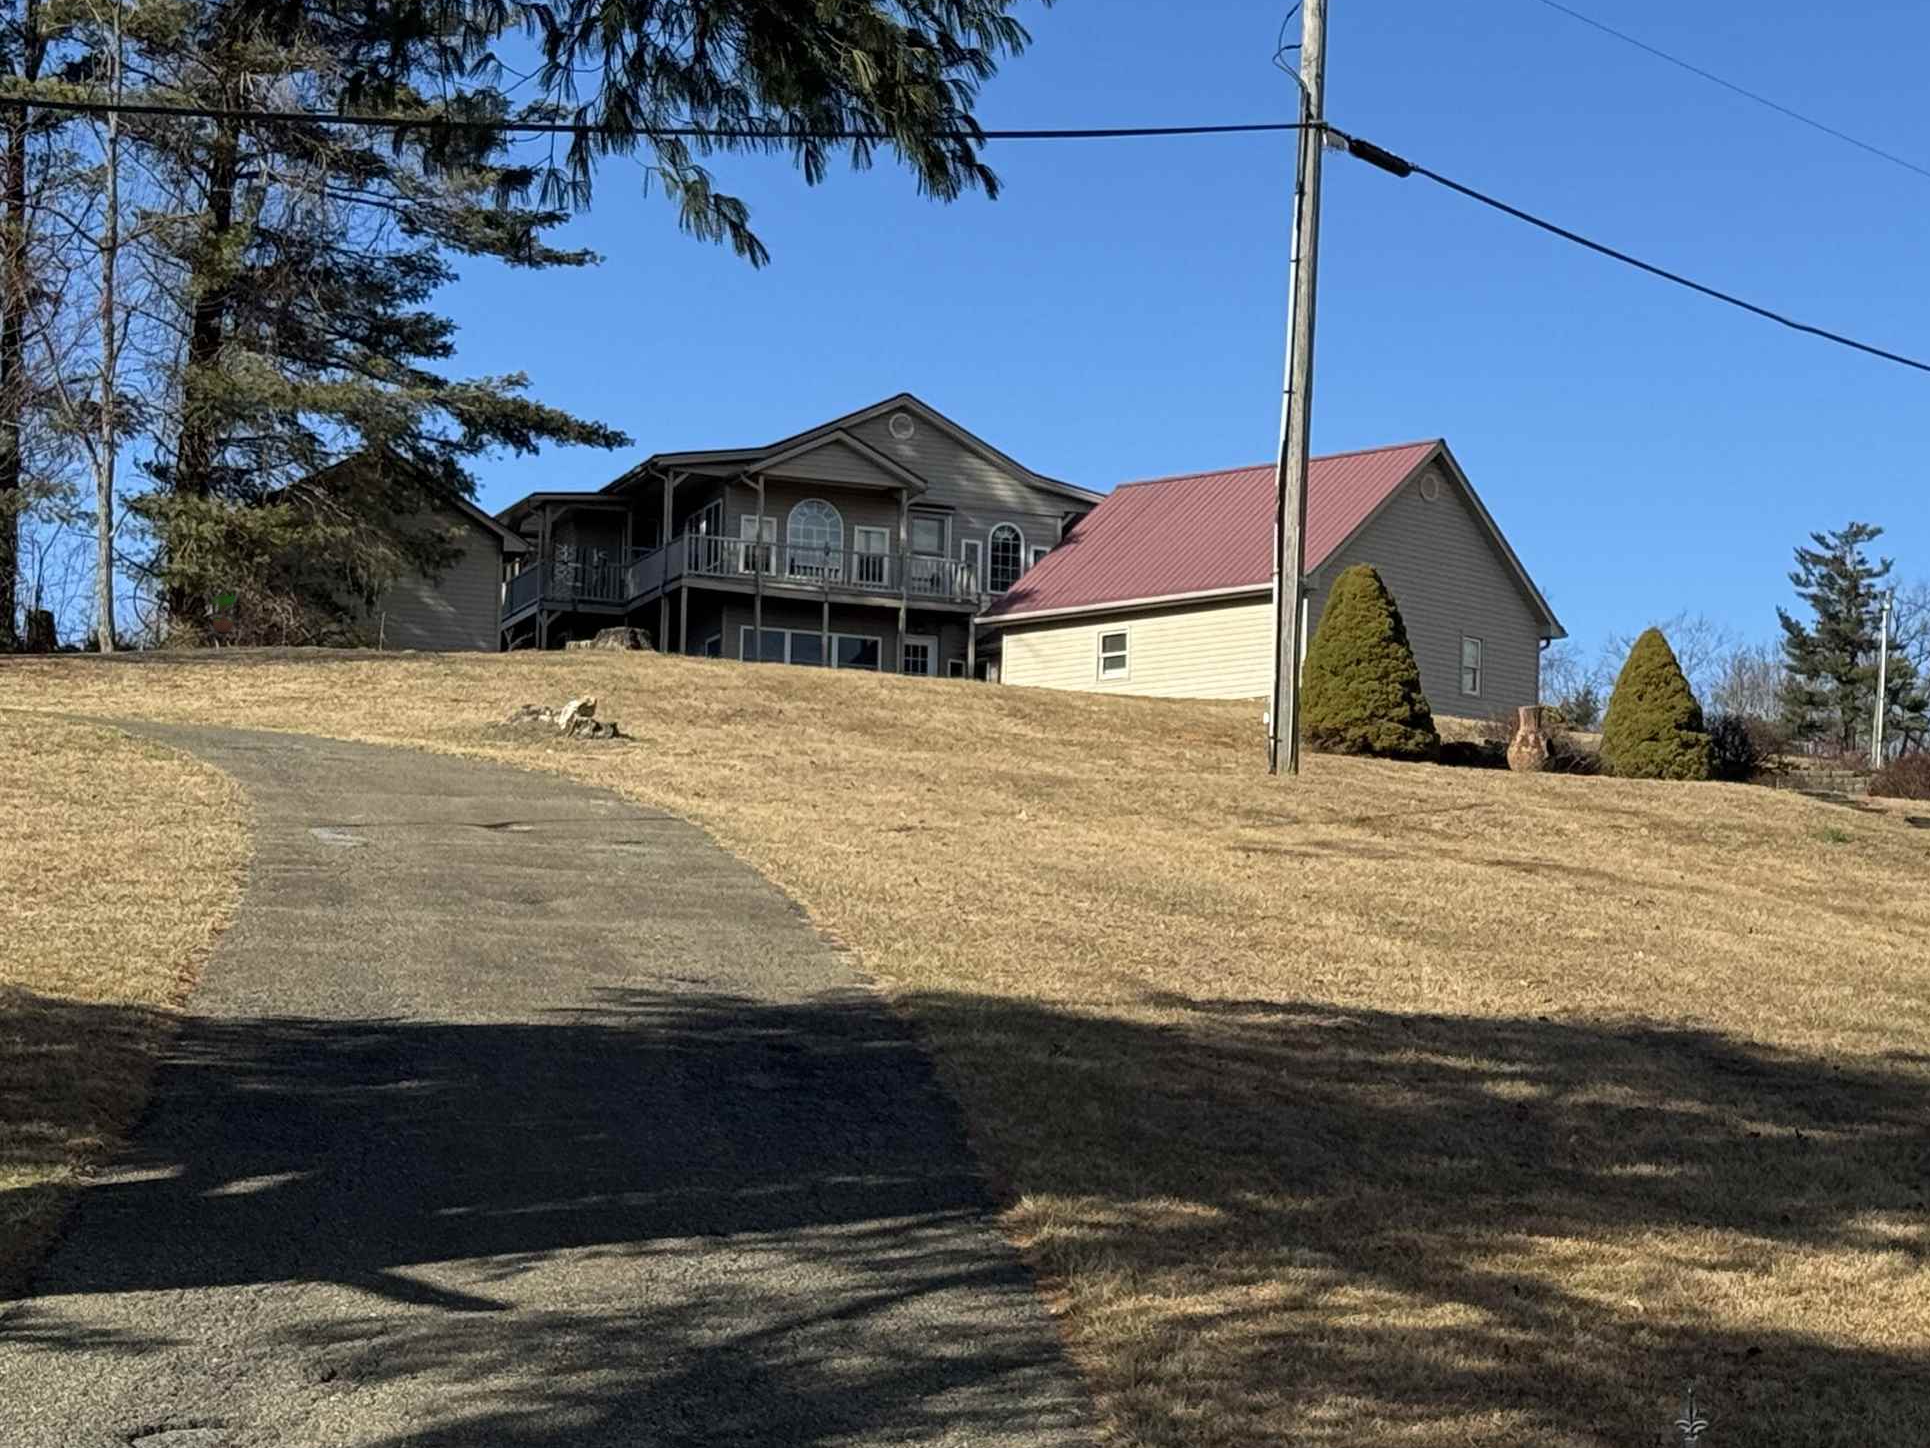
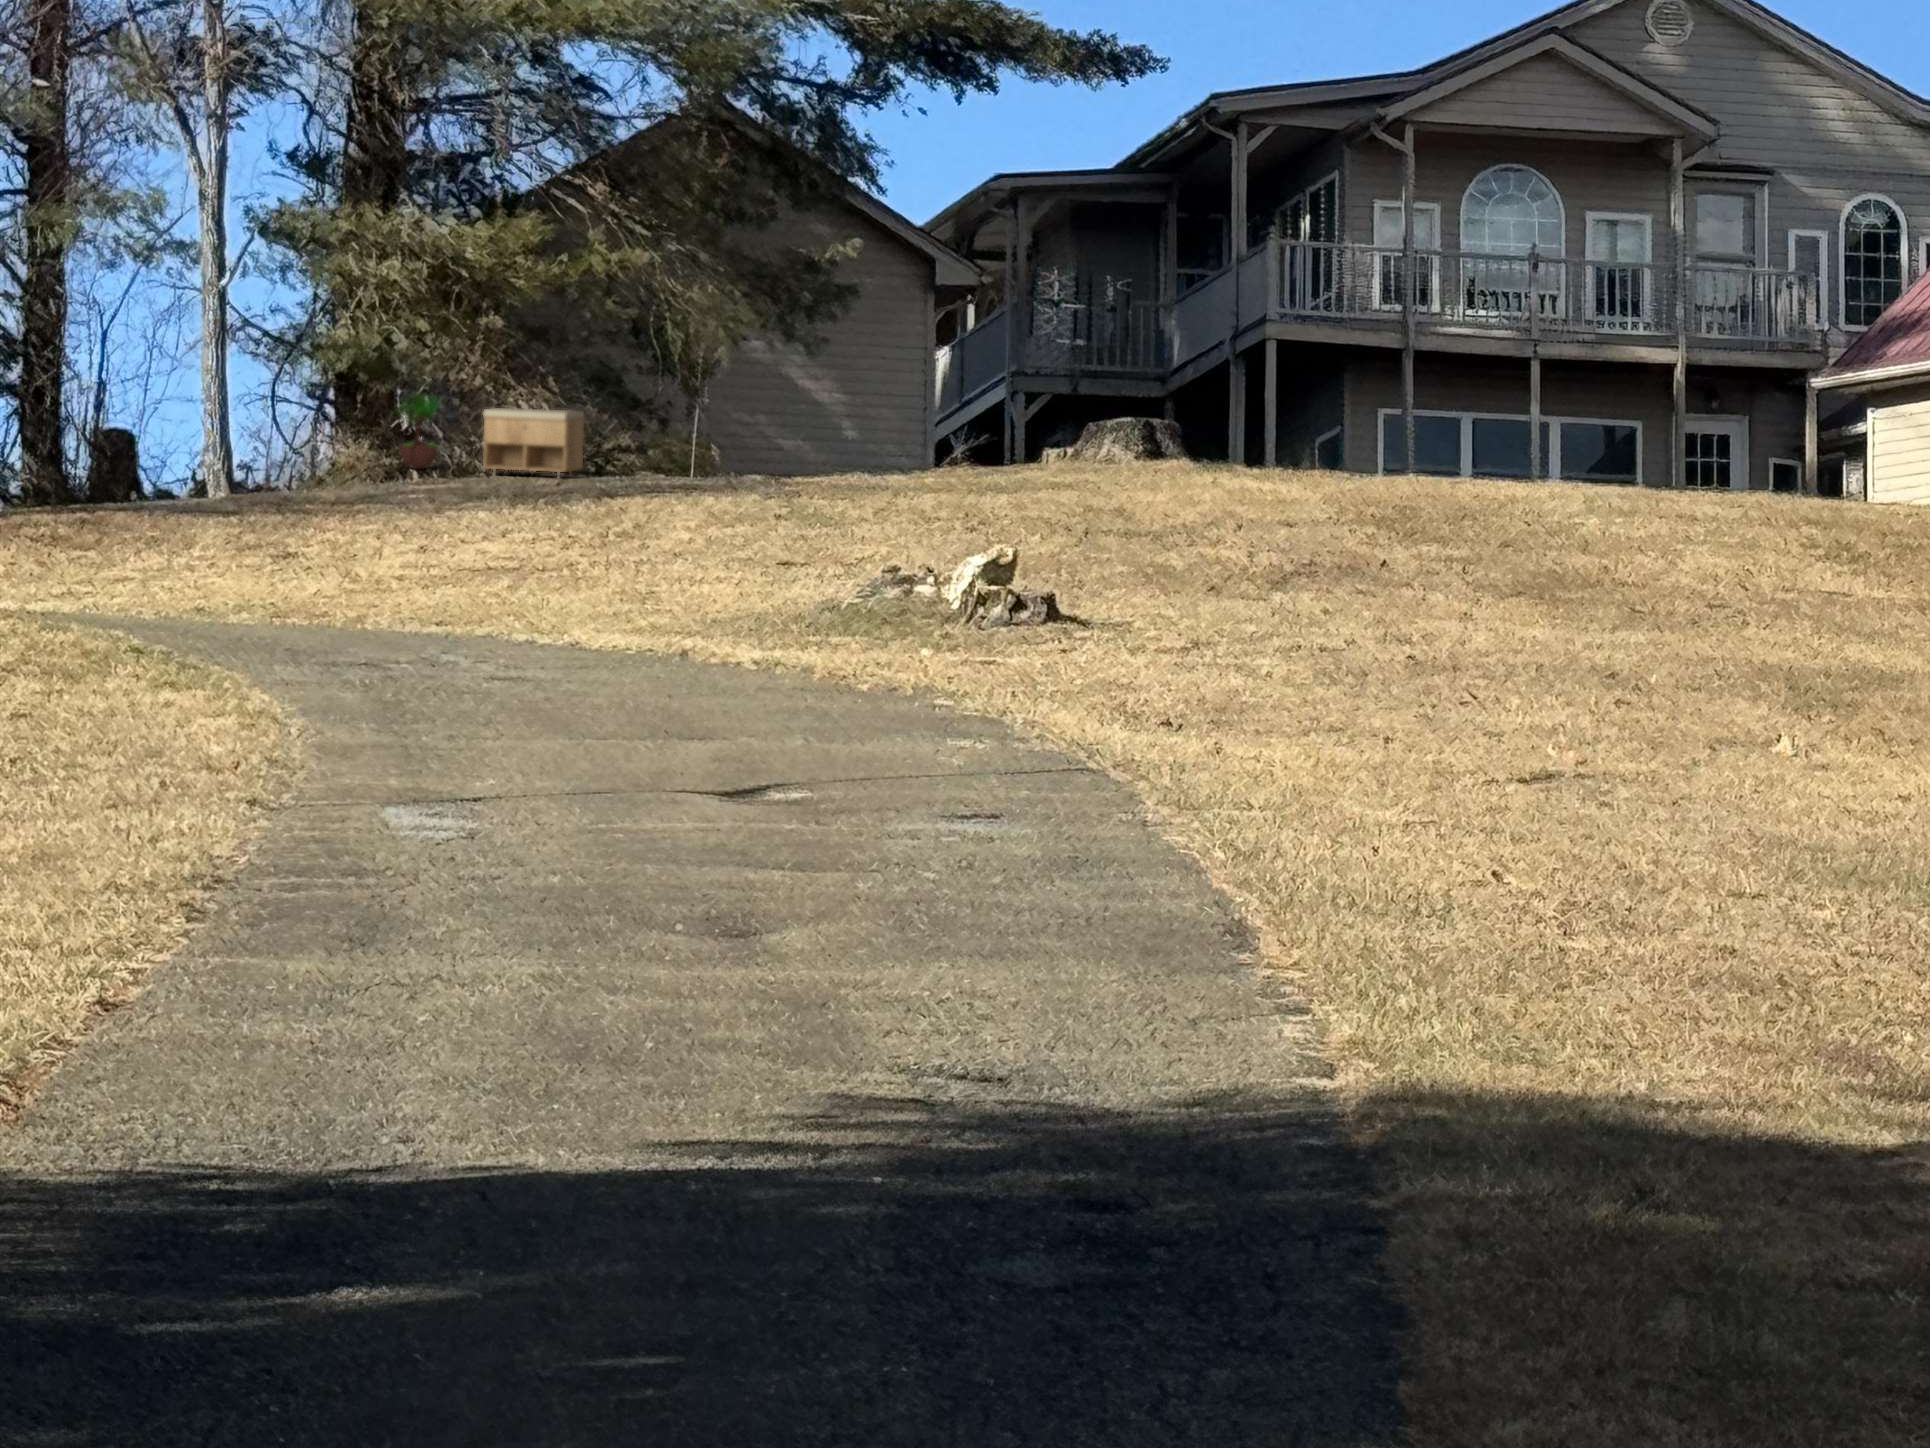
storage bench: none [262,603,319,641] -> present [483,408,584,478]

